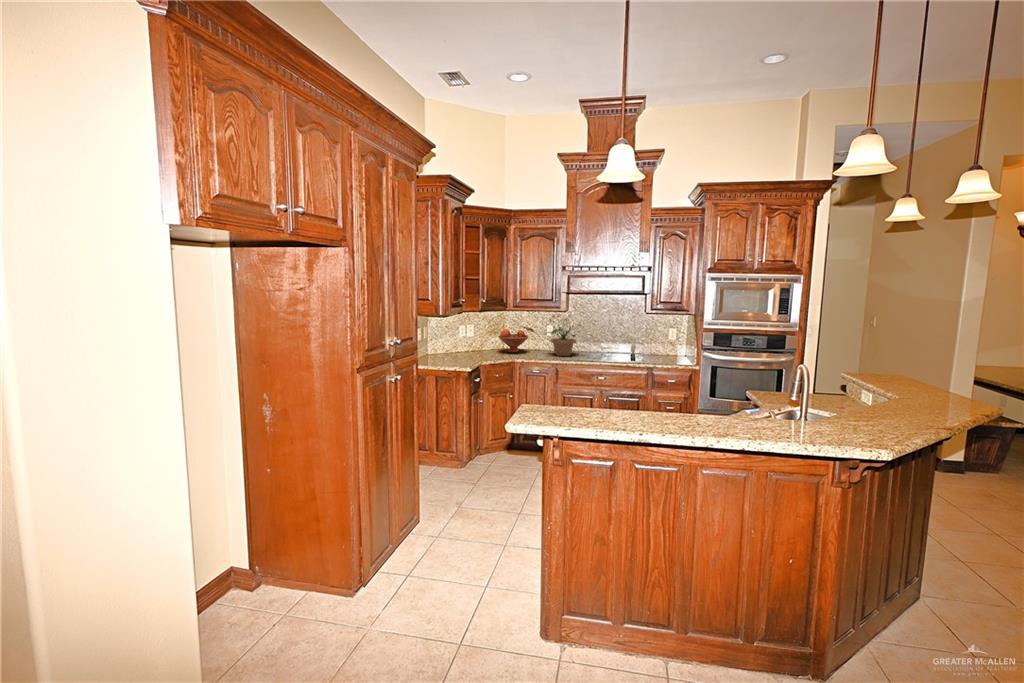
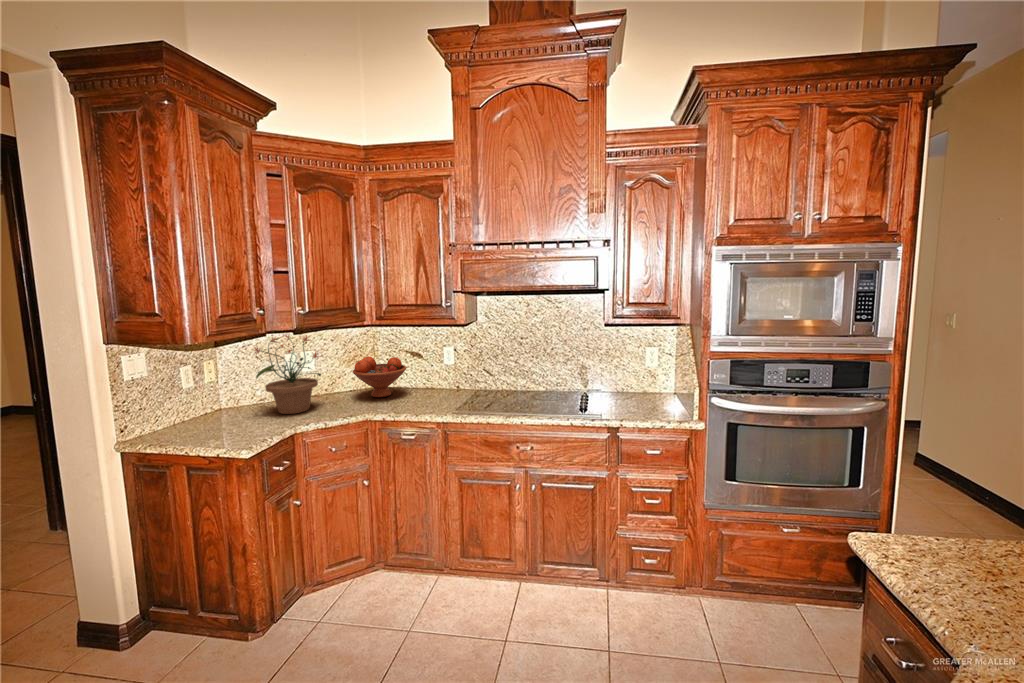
potted plant: present [548,314,580,356] -> present [254,335,321,414]

